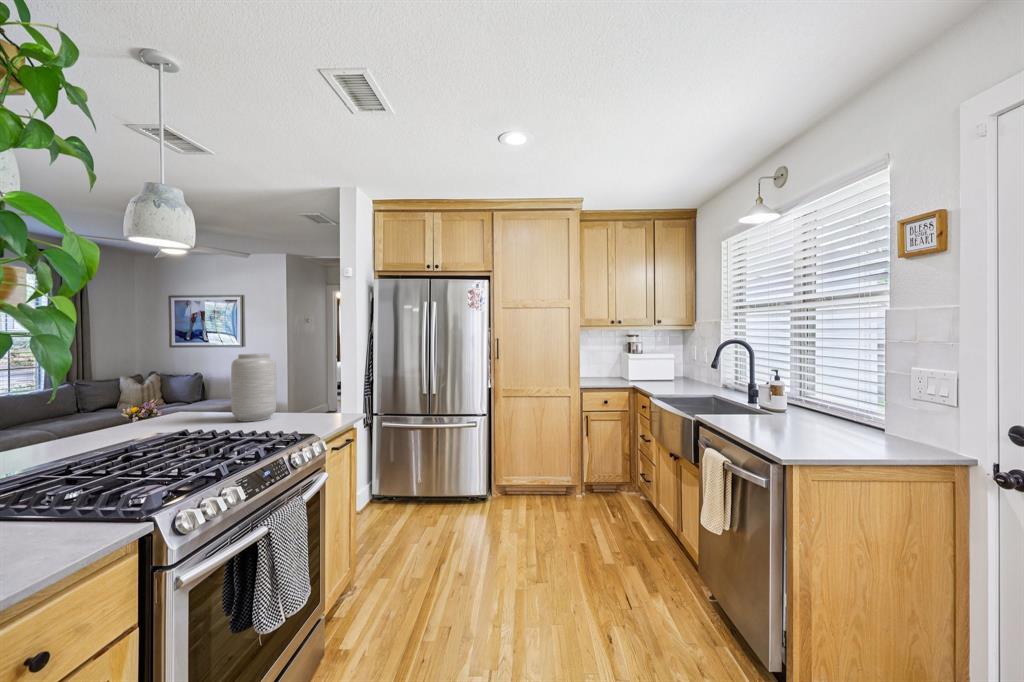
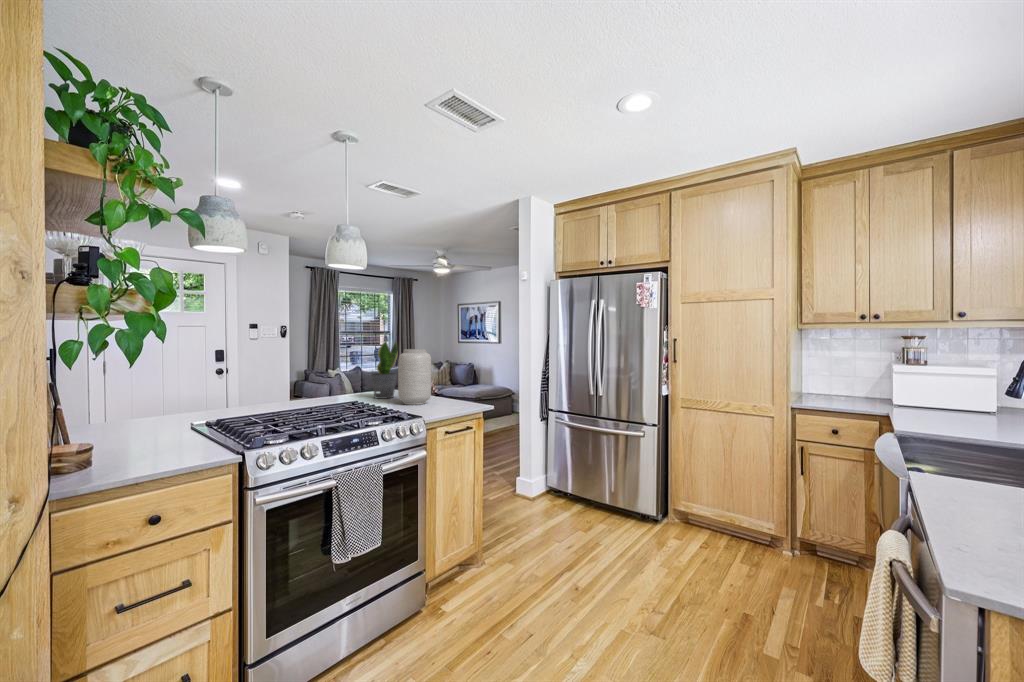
potted plant: none [164,343,207,421] -> present [371,341,397,399]

